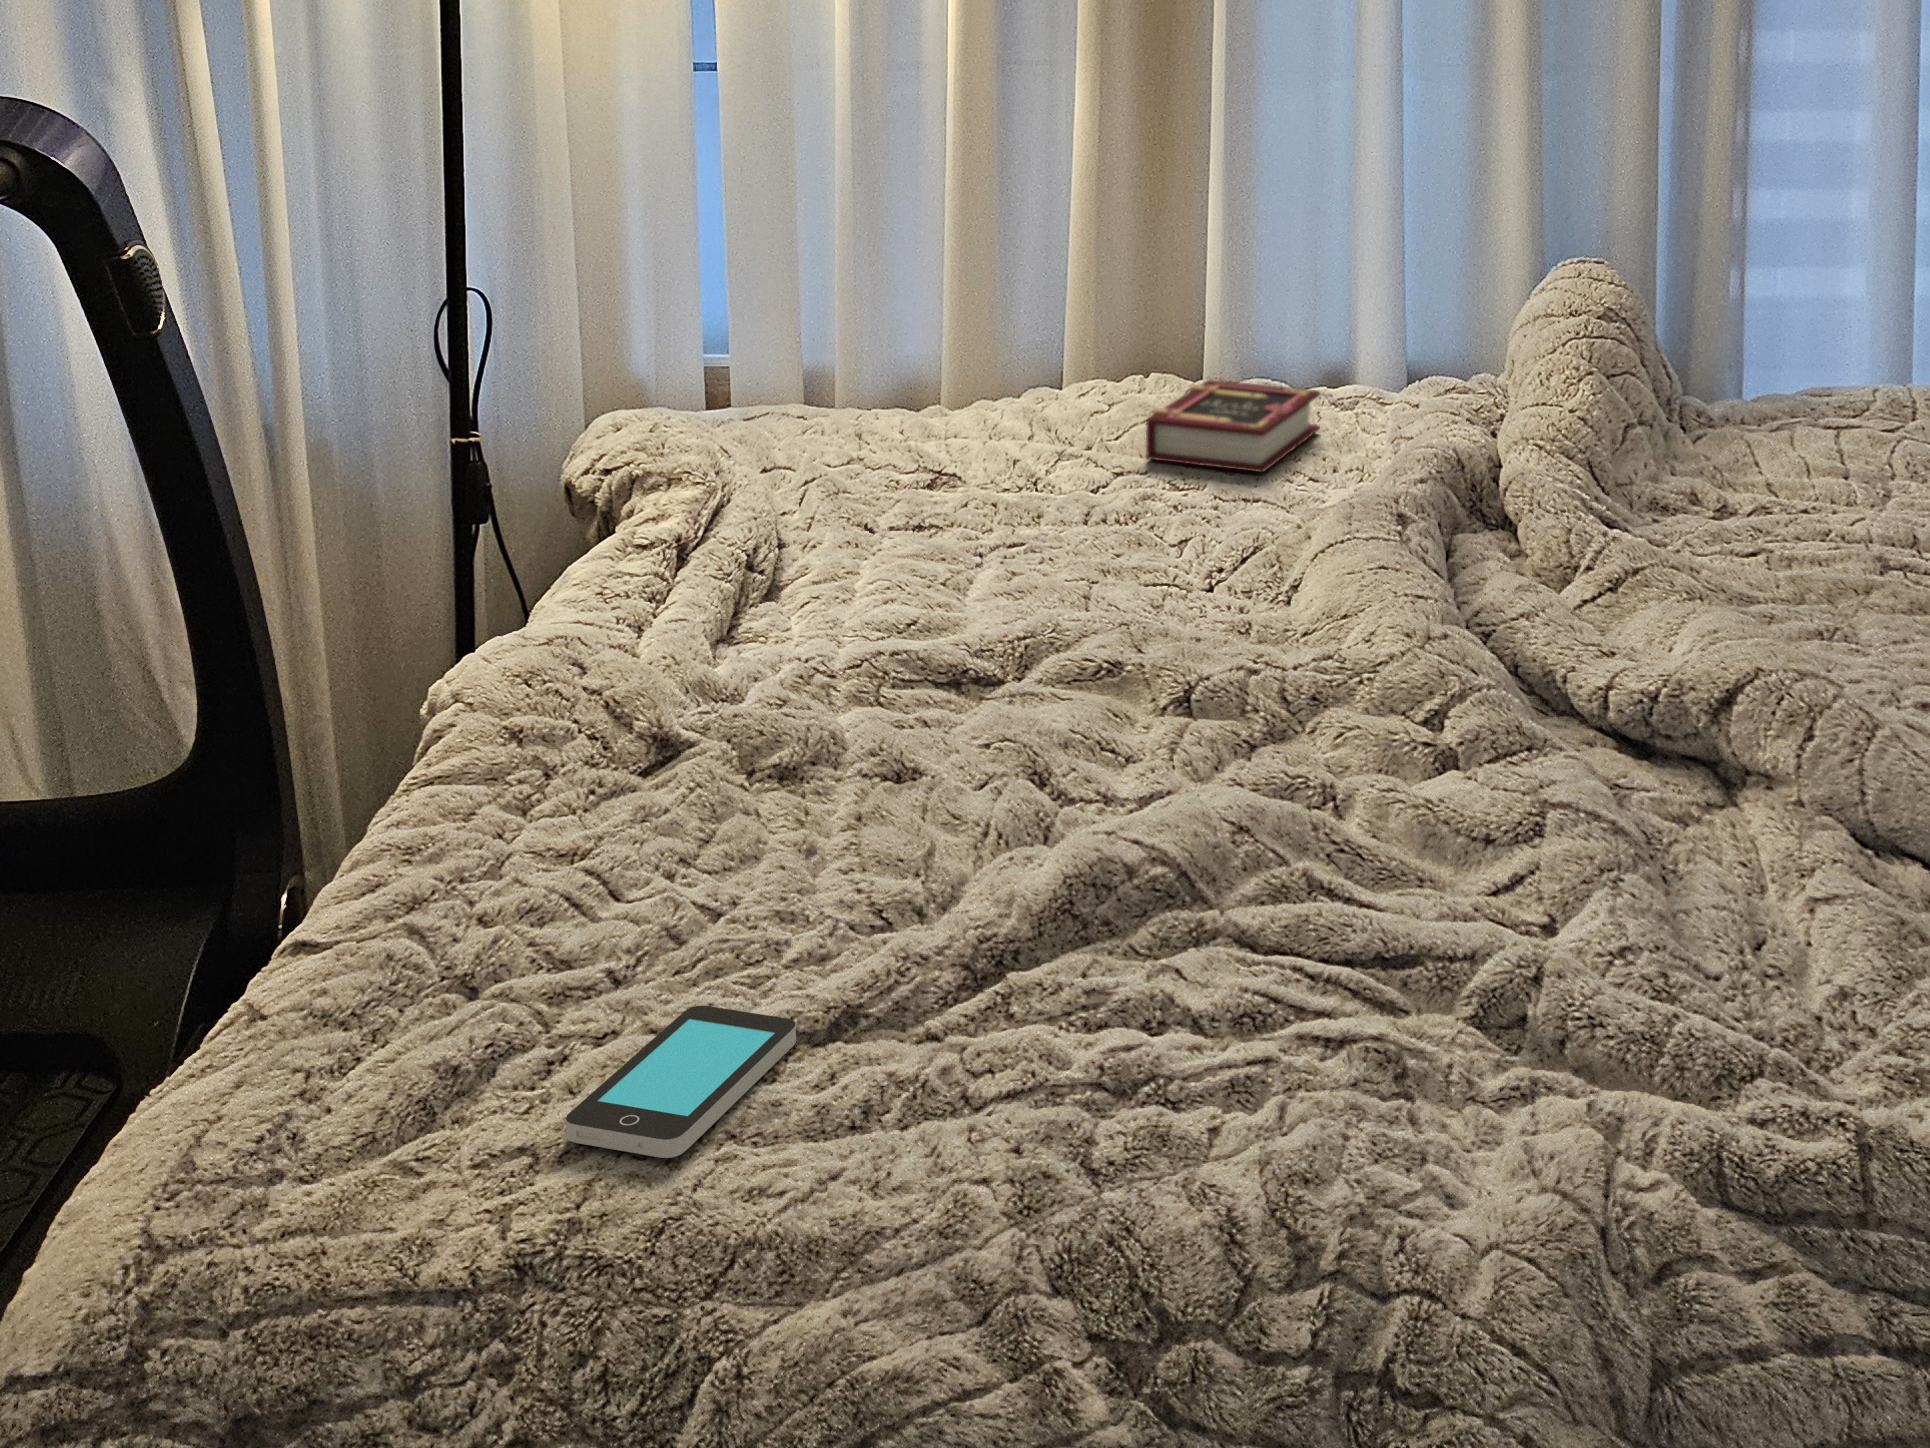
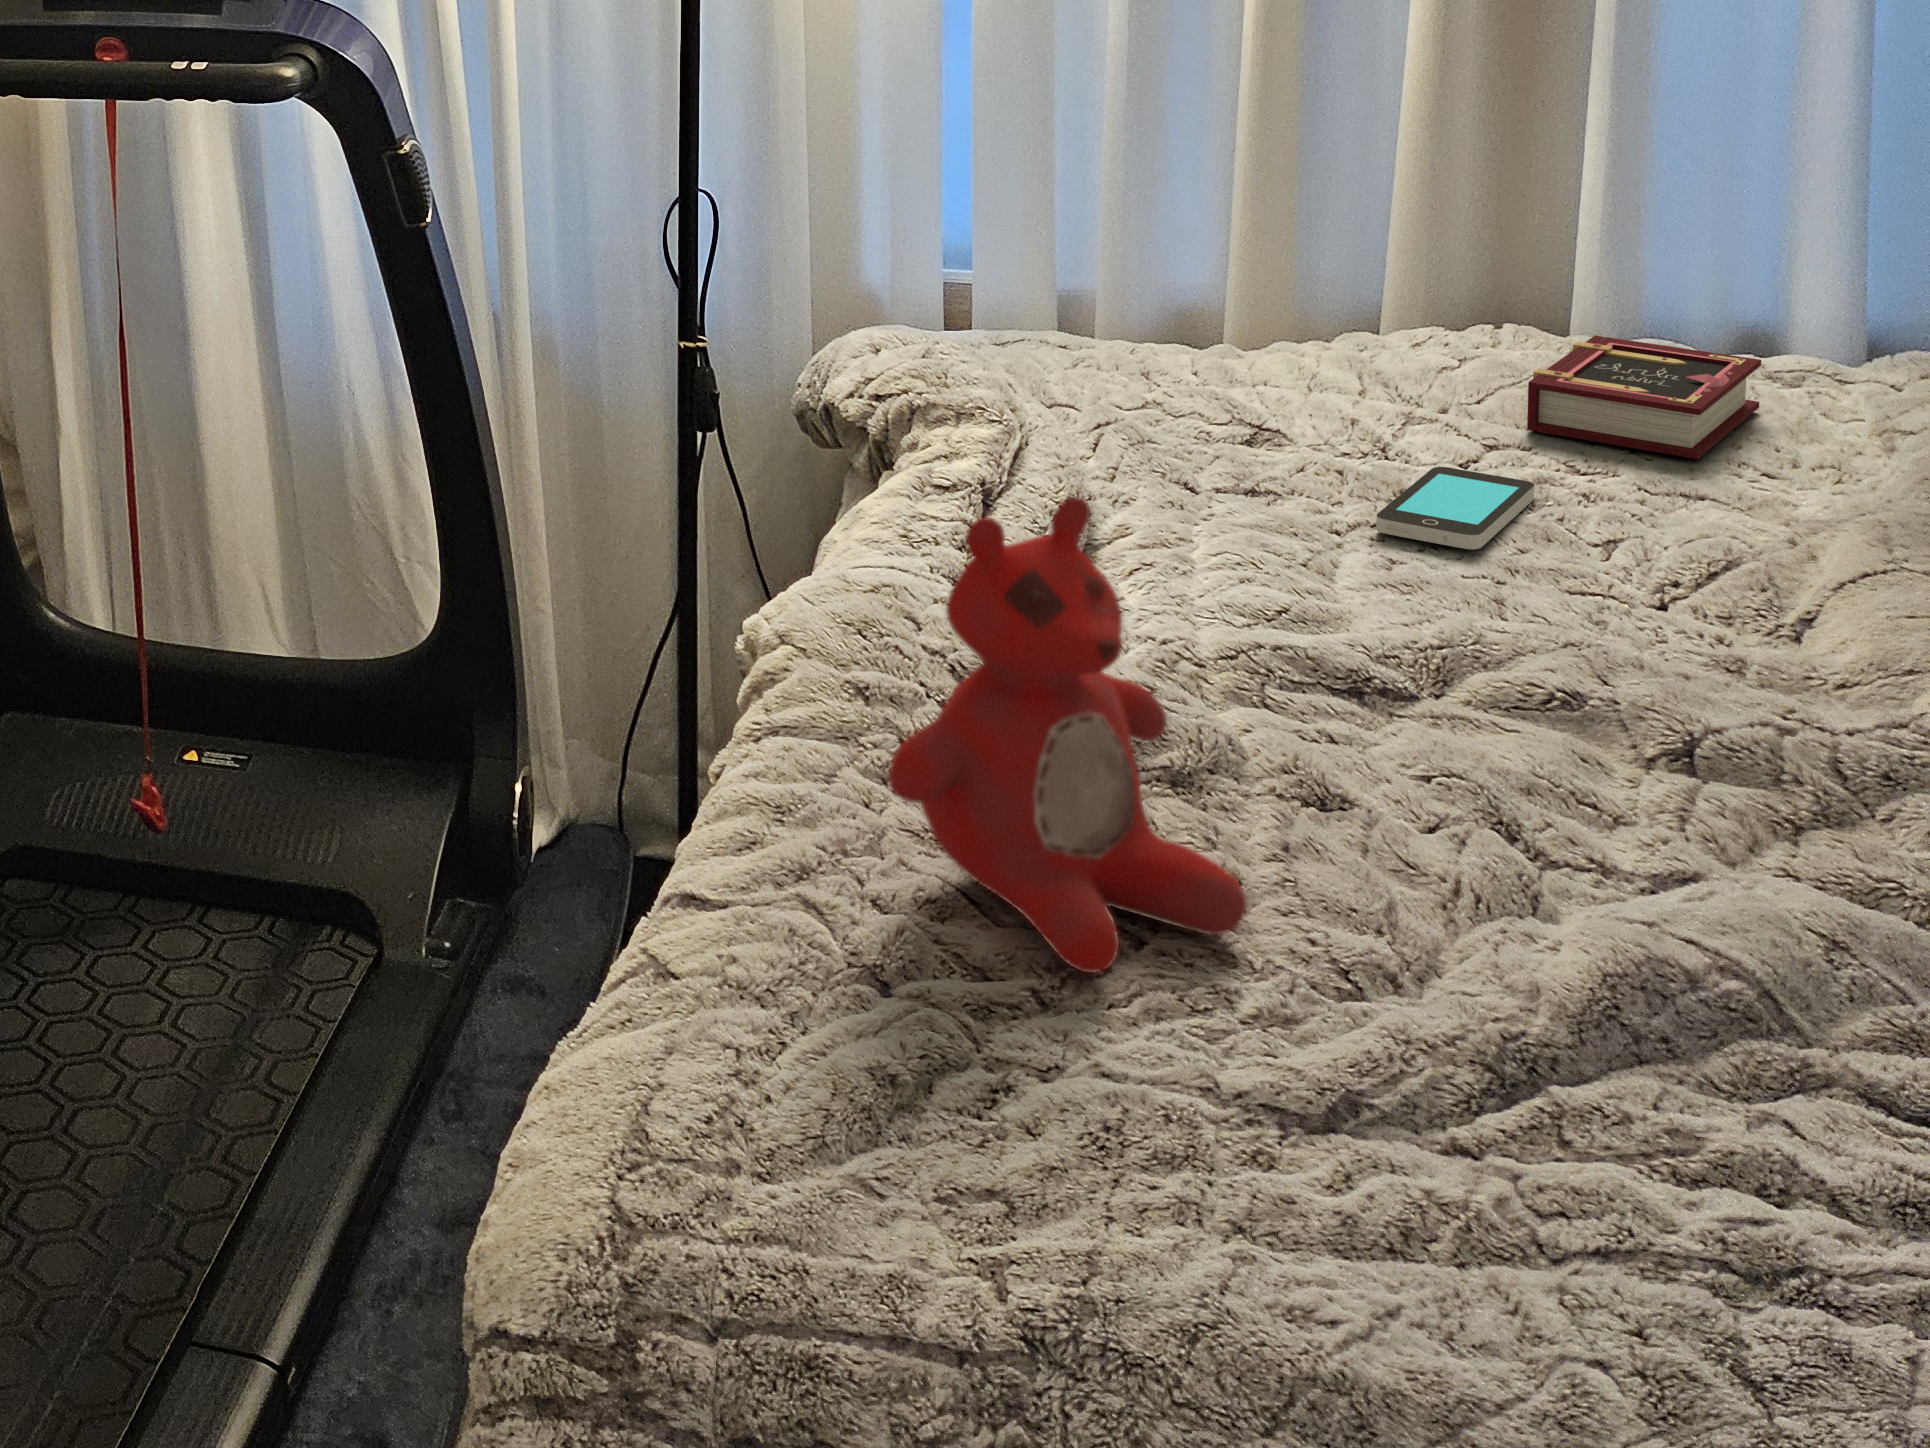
stuffed bear: none [487,525,803,947] -> present [888,497,1246,973]
smartphone: present [566,1006,796,1158] -> present [1376,467,1534,549]

